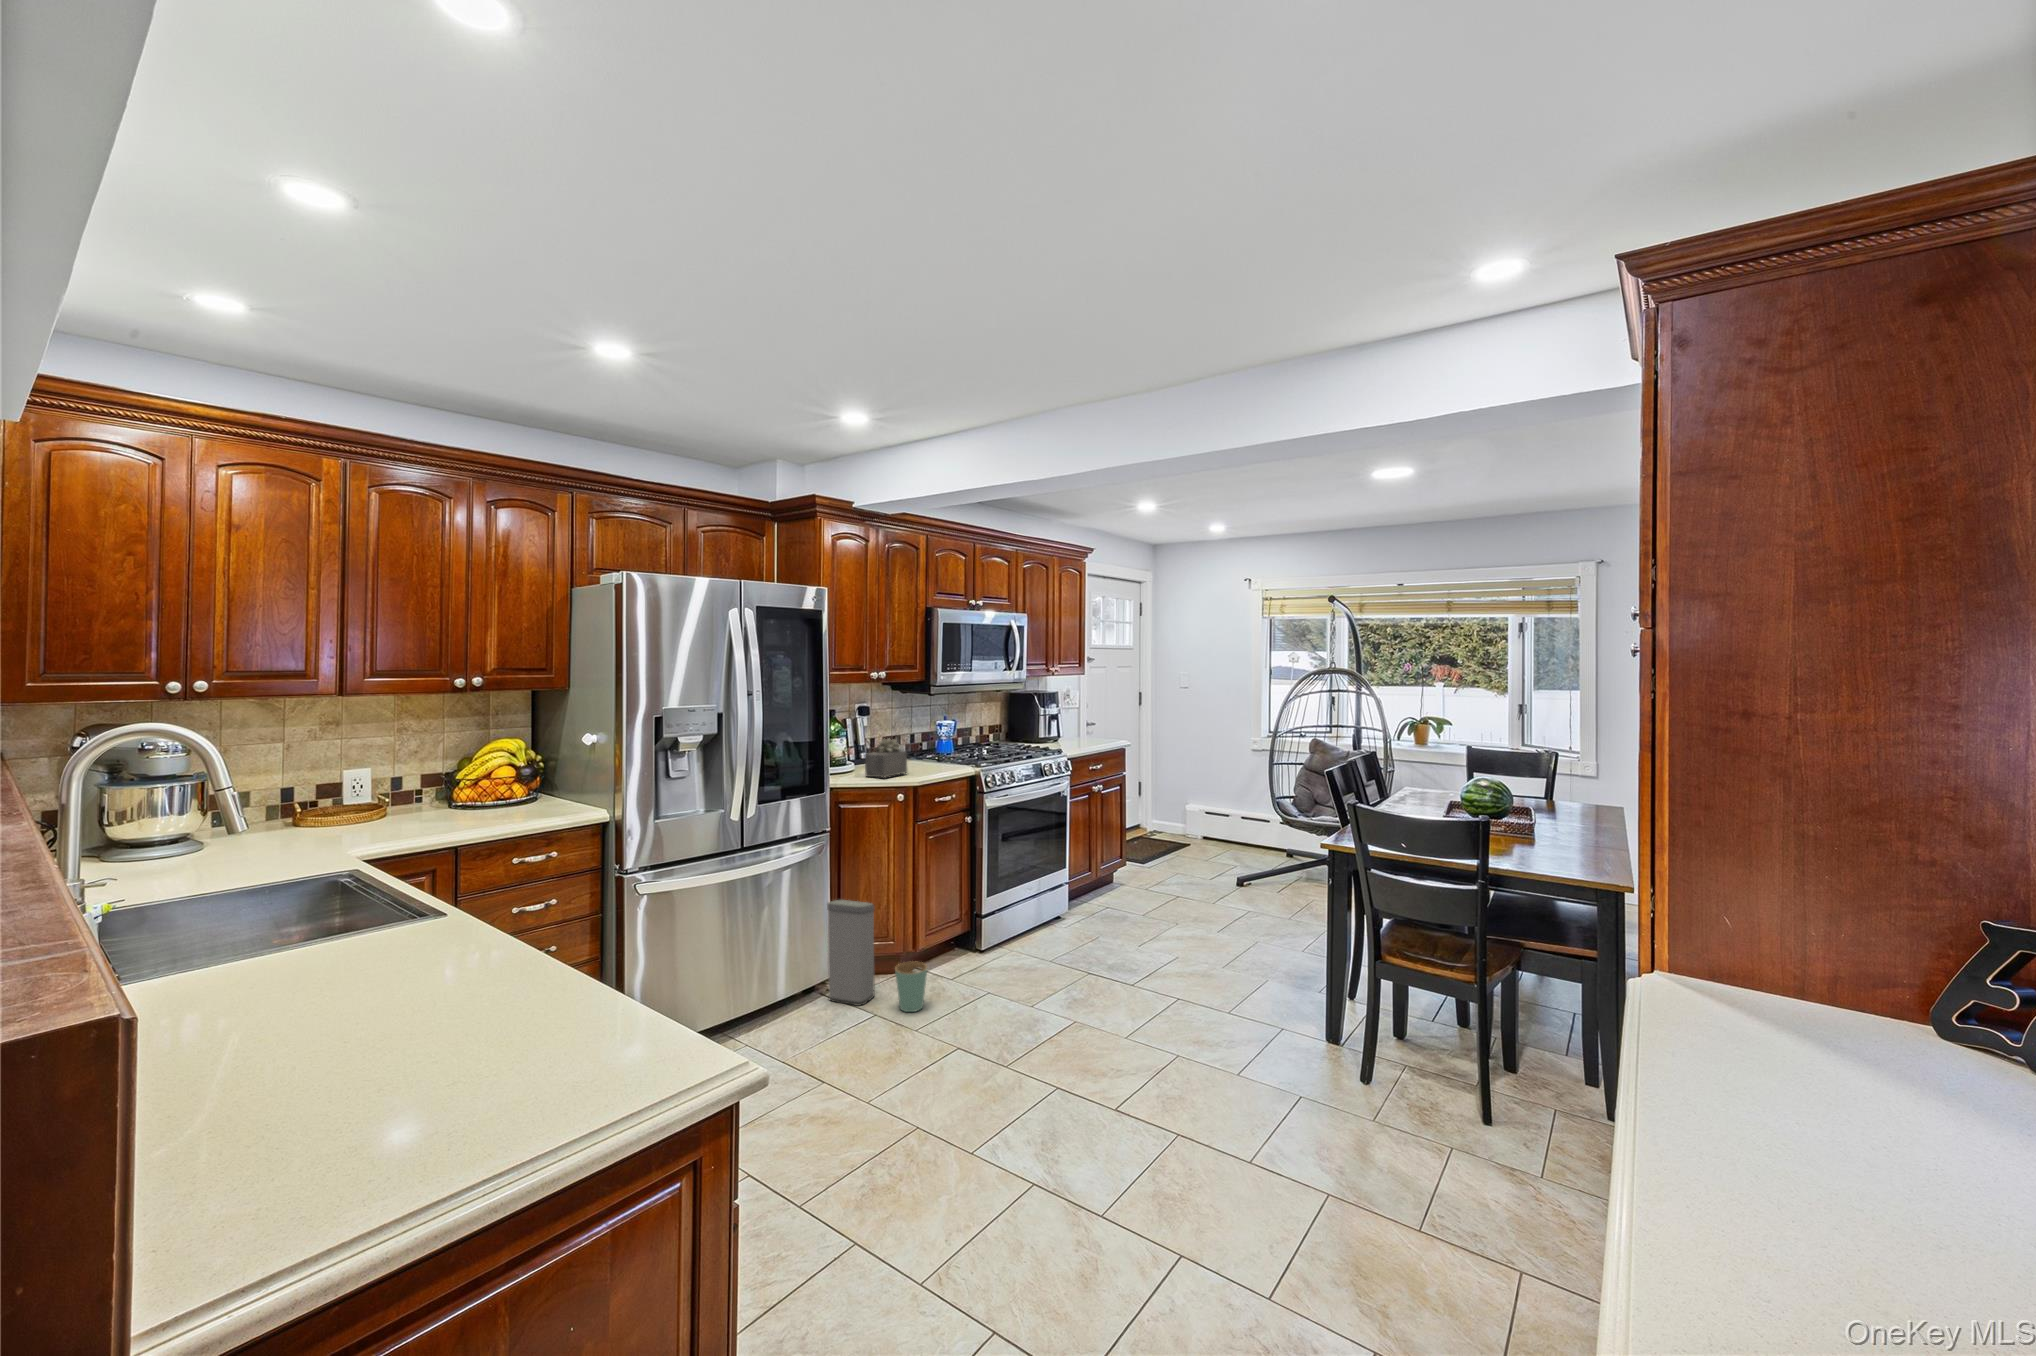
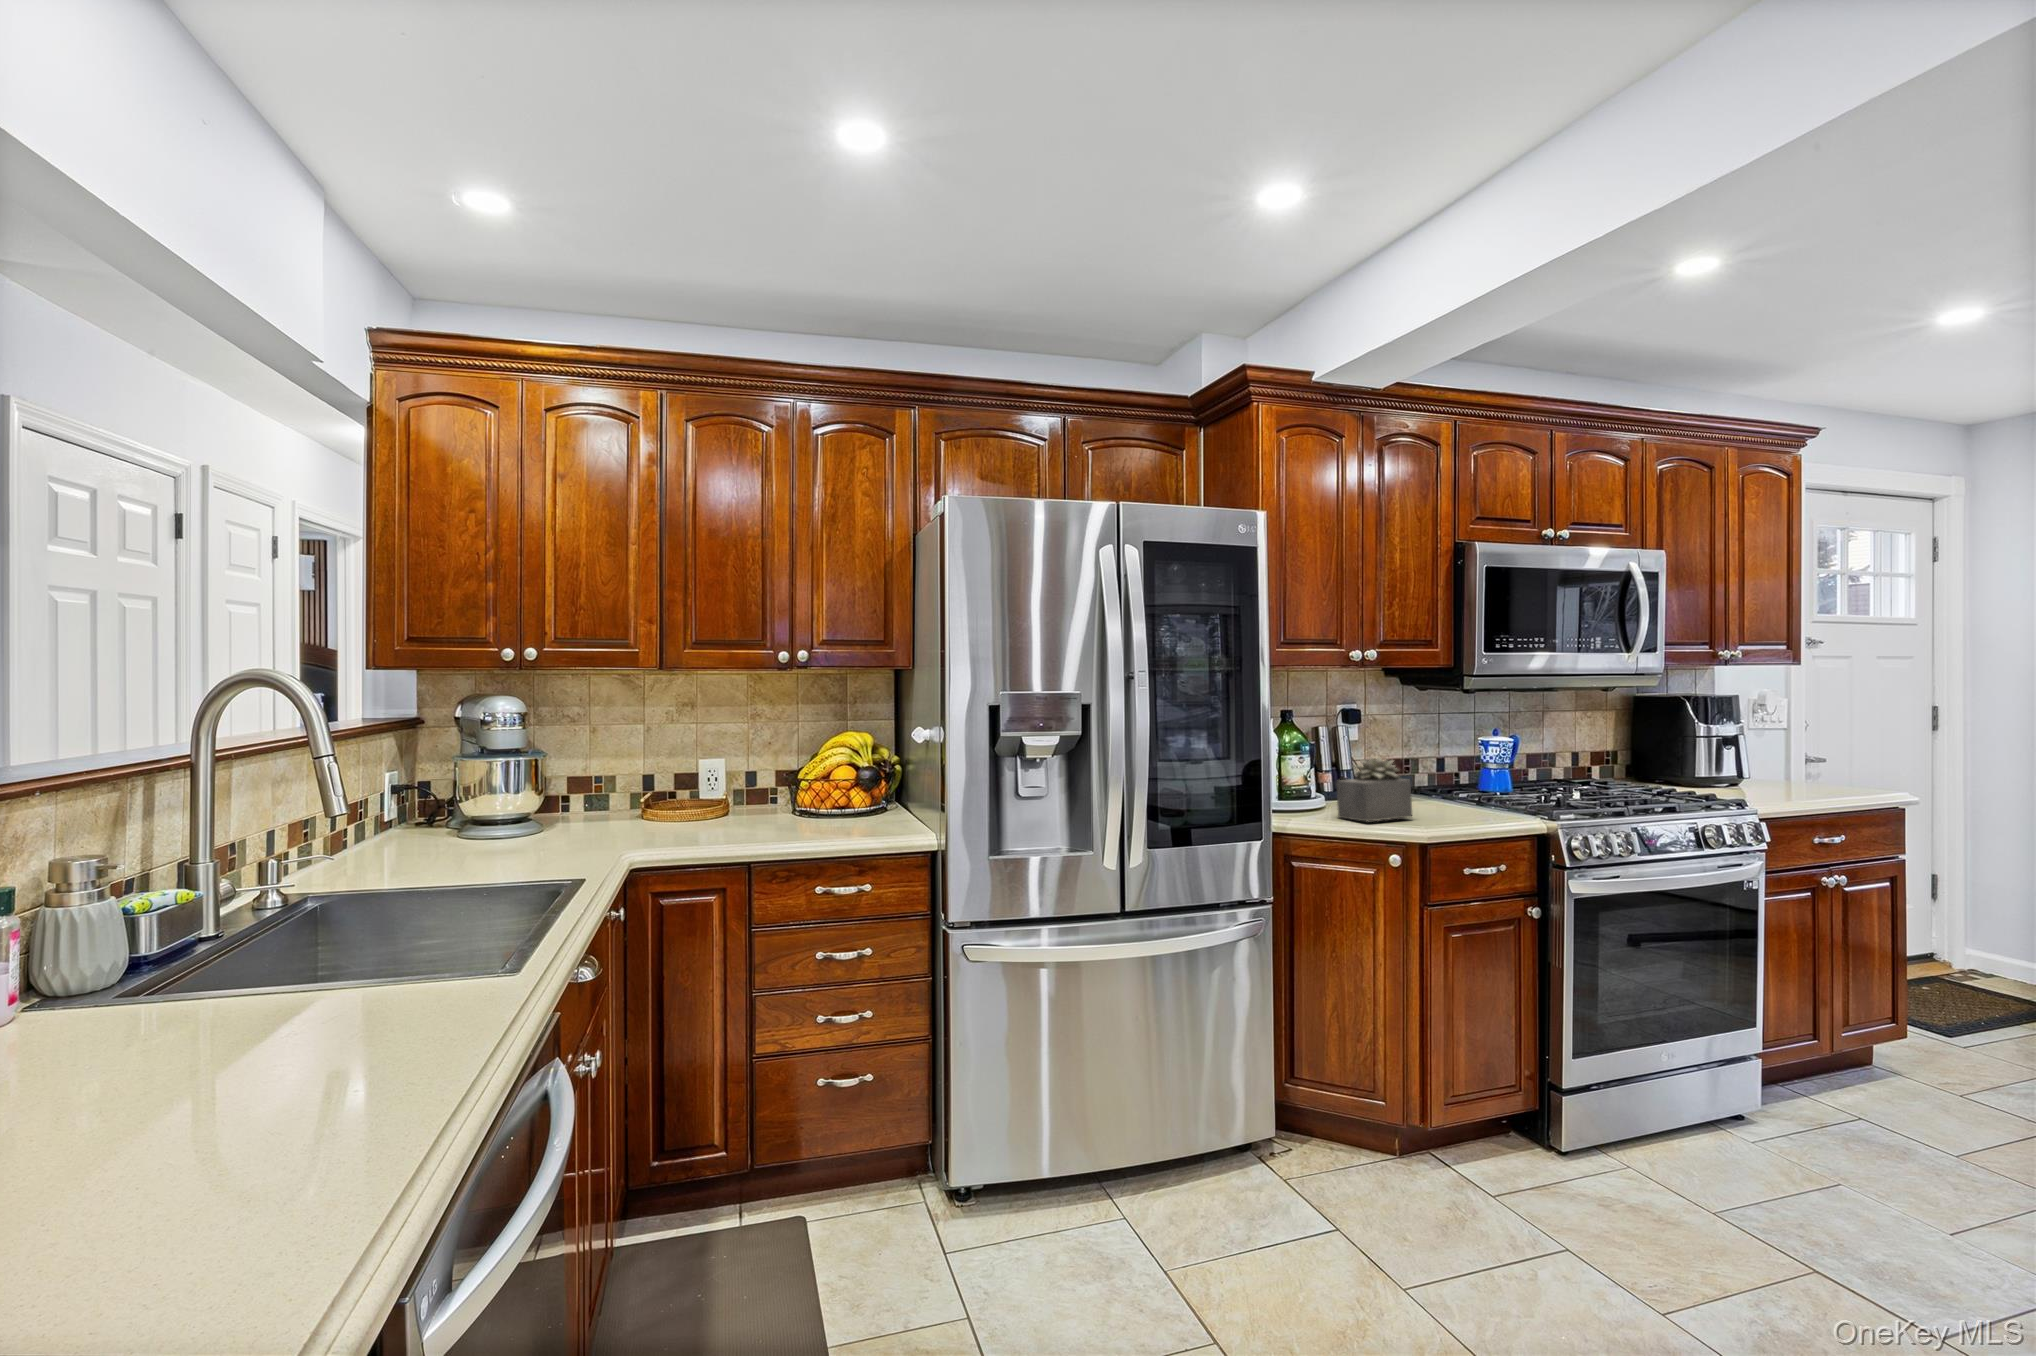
trash can: present [827,900,927,1012] -> none [1260,1016,1433,1249]

